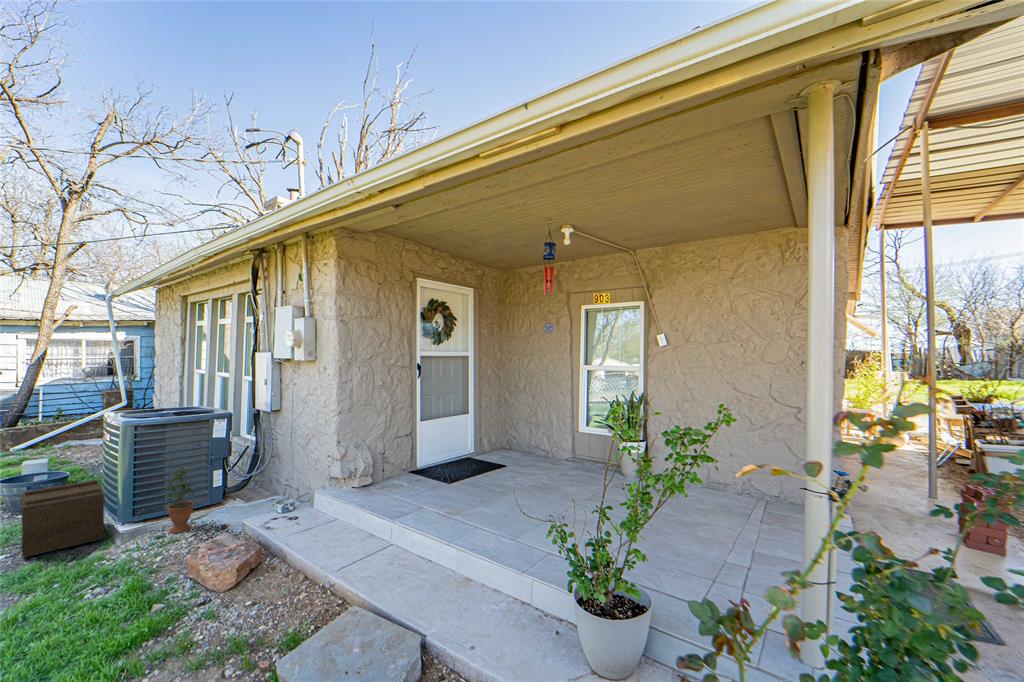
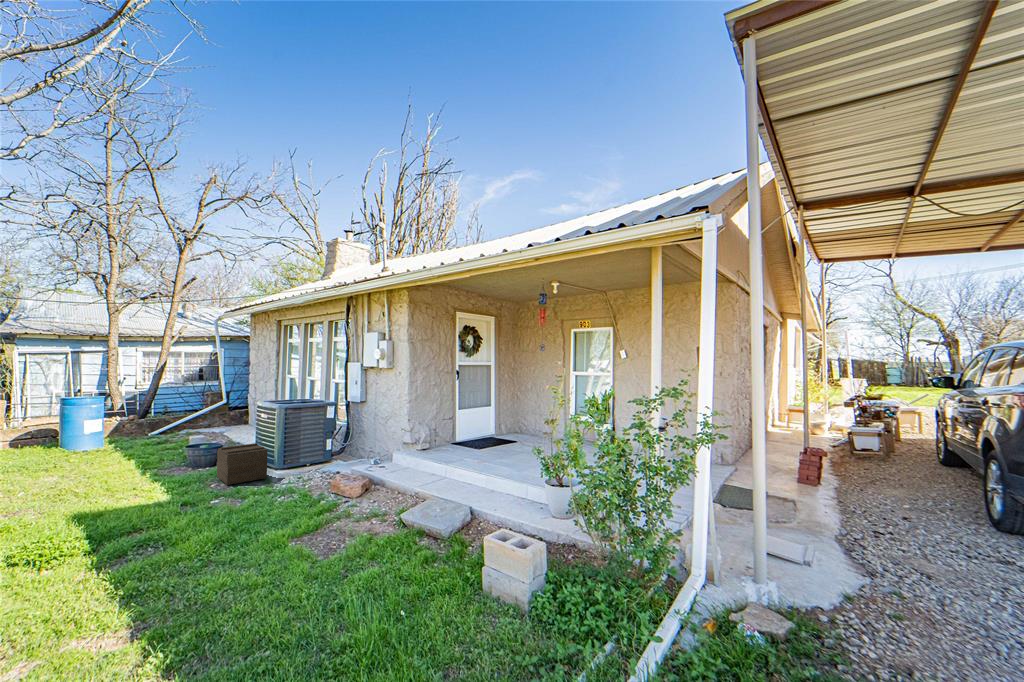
potted plant: present [165,467,194,533] -> none [303,434,320,475]

